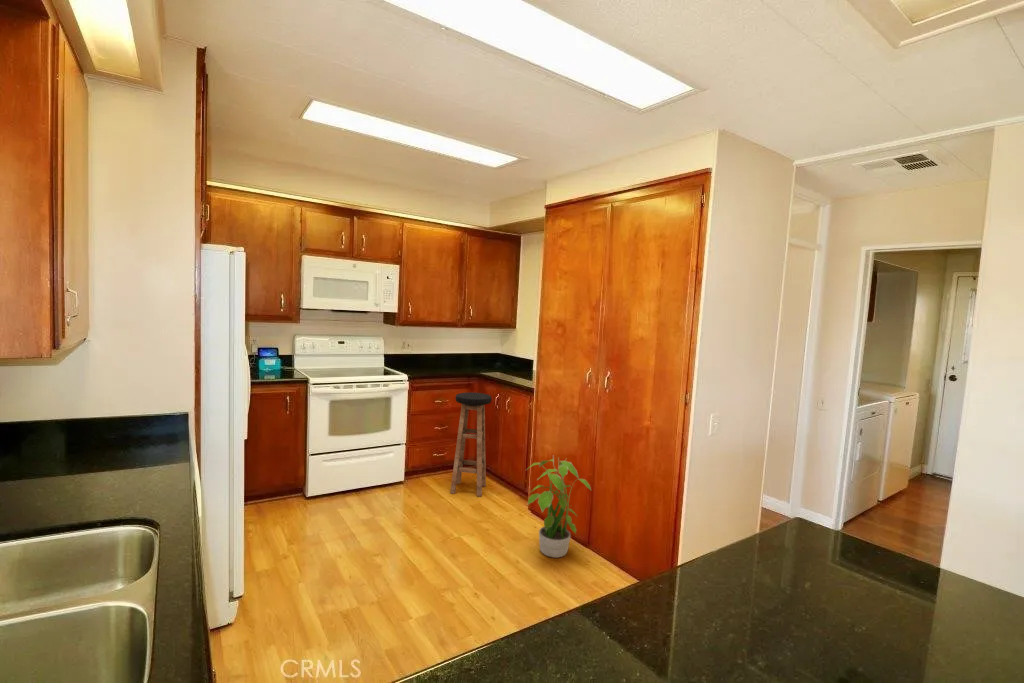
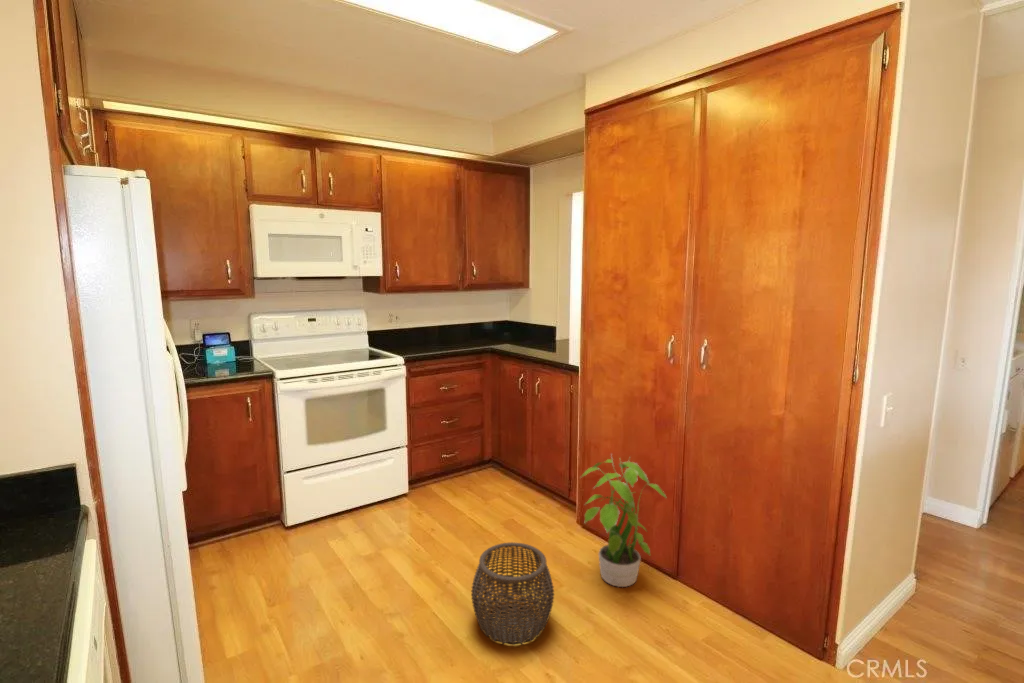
bar stool: present [450,392,492,497] -> none [468,374,514,506]
woven basket: none [435,514,497,588] -> present [471,543,554,645]

